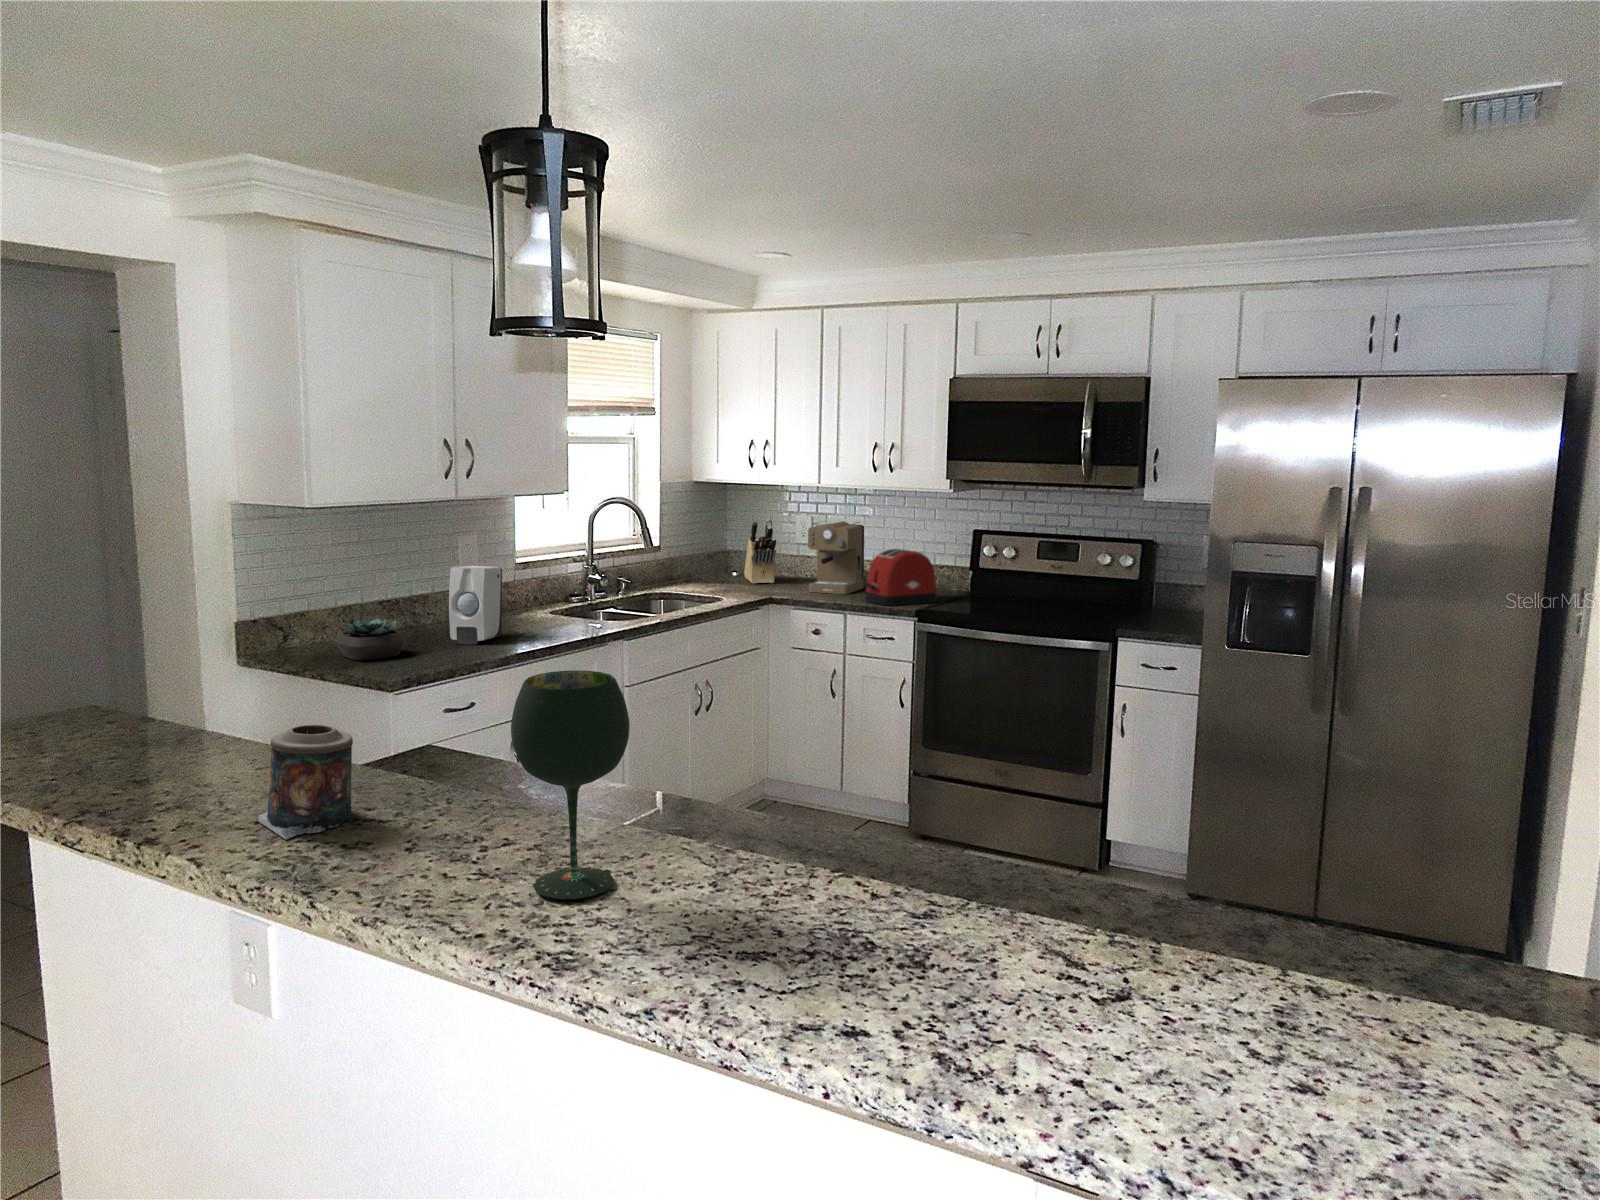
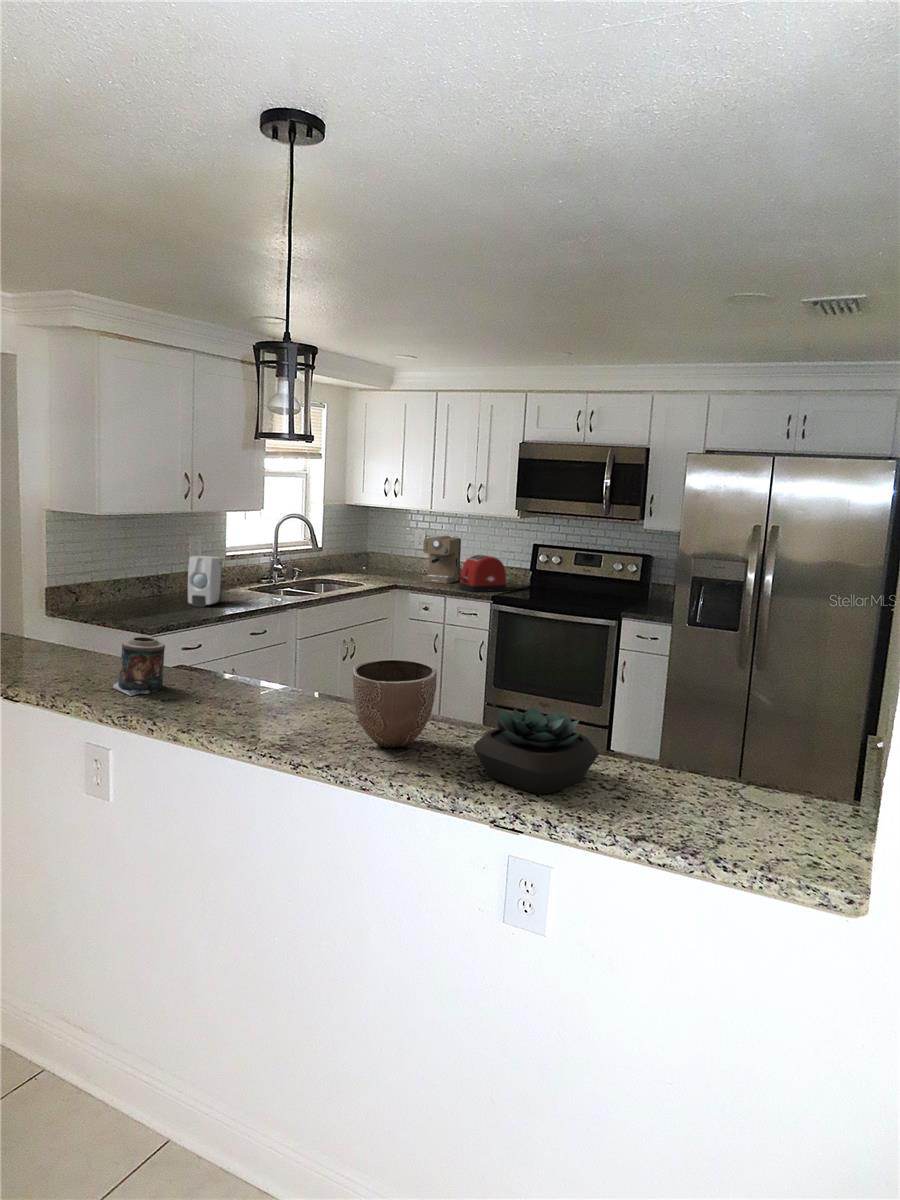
knife block: present [744,518,776,584] -> none [380,532,402,575]
succulent plant: present [334,619,407,660] -> present [474,707,599,794]
wine glass: present [511,671,630,900] -> none [258,610,318,724]
decorative bowl: none [697,766,869,955] -> present [353,659,437,748]

